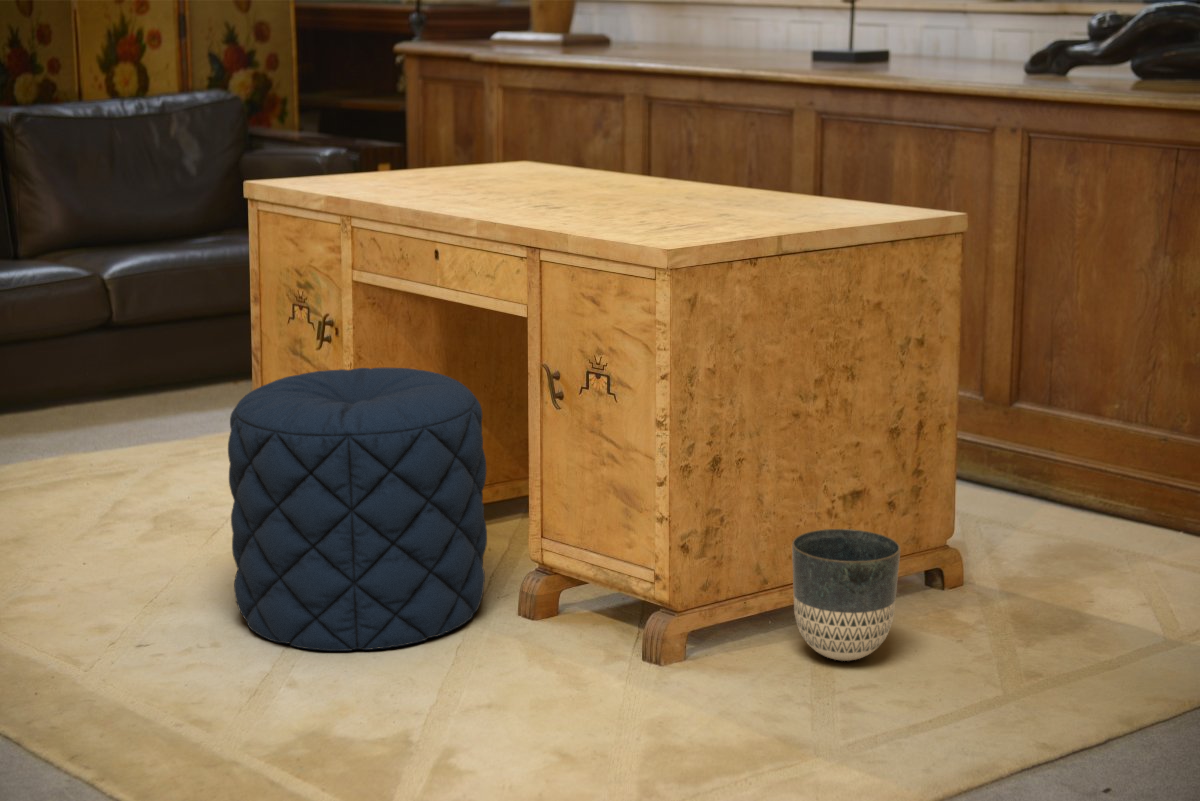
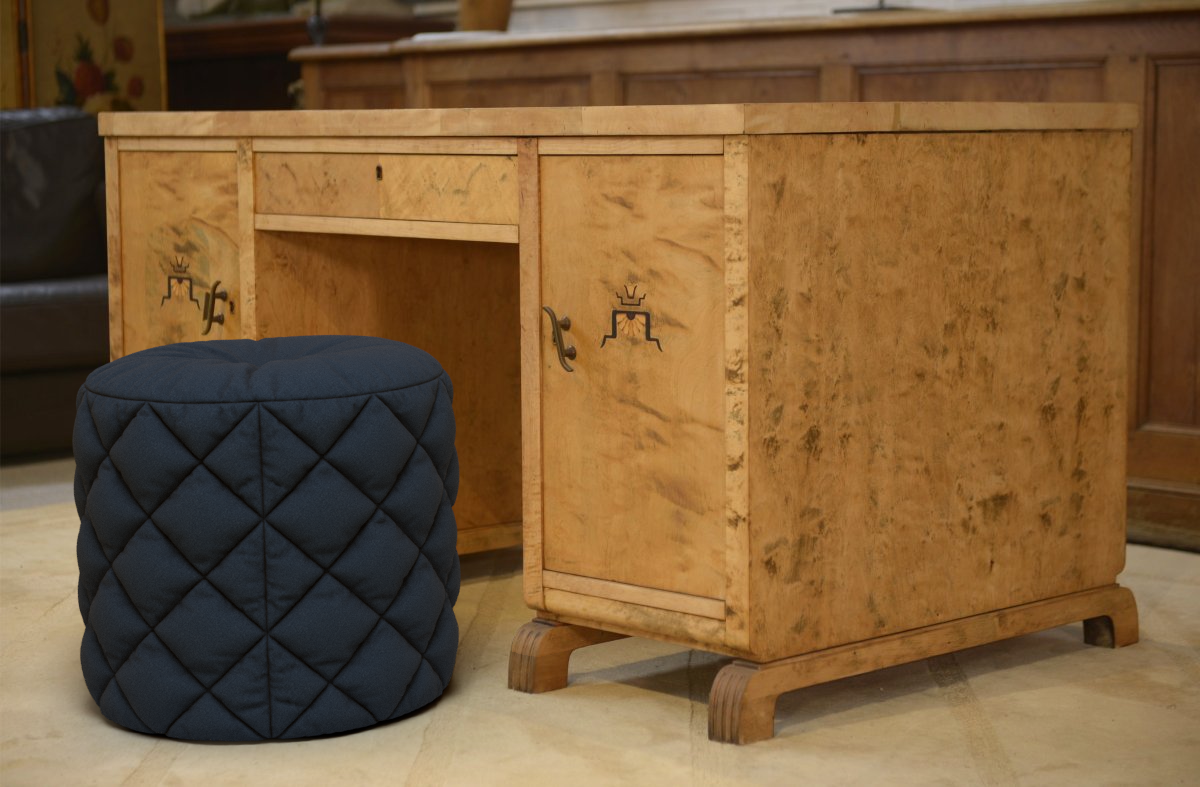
planter: present [792,529,900,661] -> none [926,541,1090,733]

